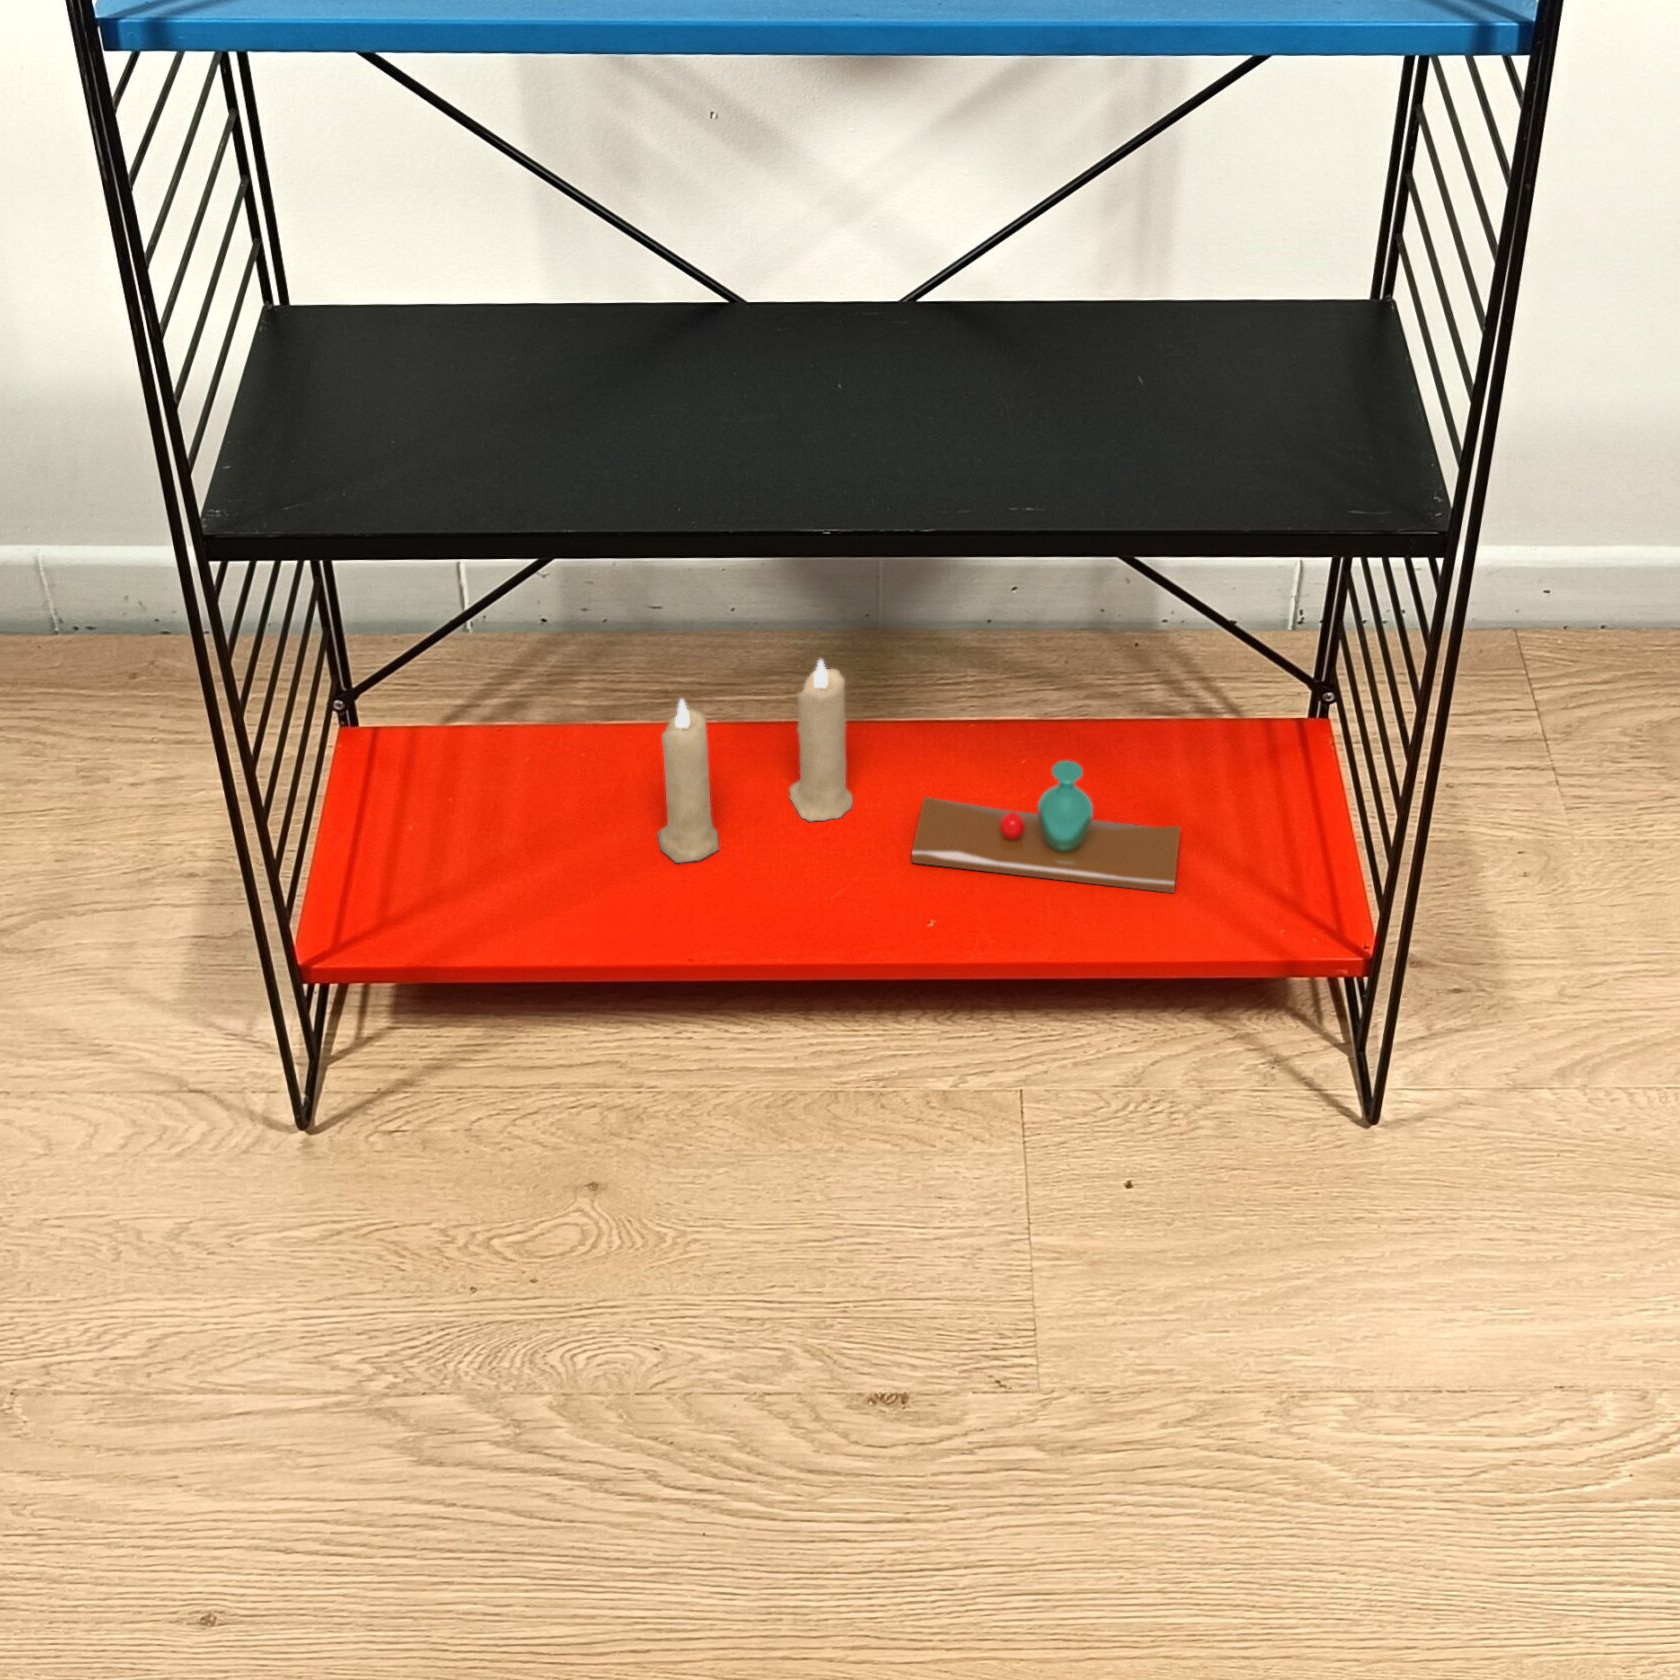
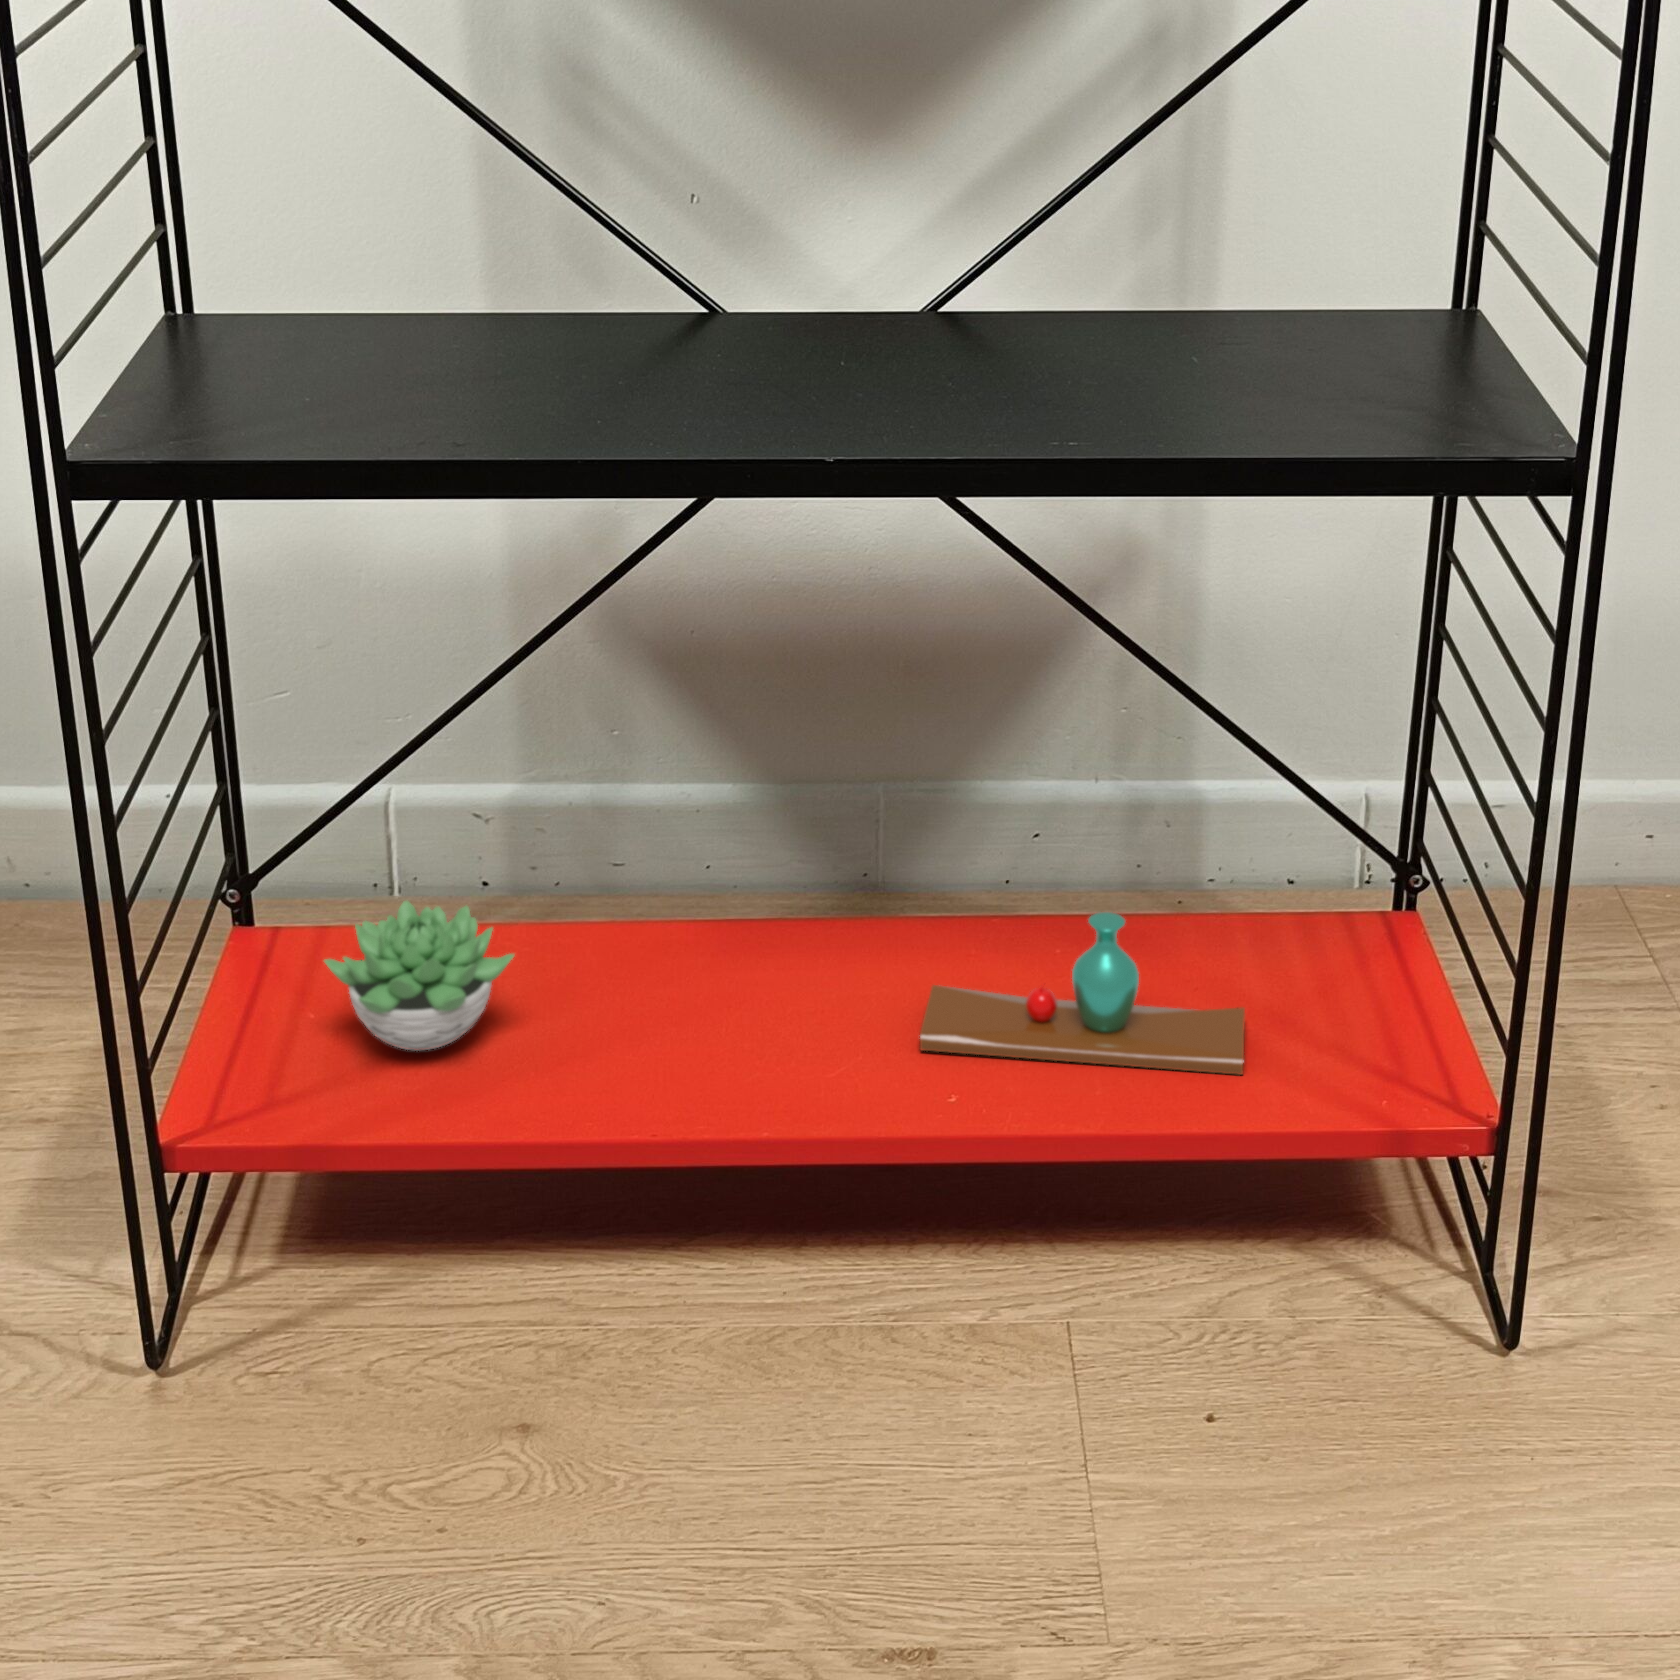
candle: present [657,659,853,863] -> none [608,779,847,1054]
succulent plant: none [421,733,579,860] -> present [324,901,514,1051]

